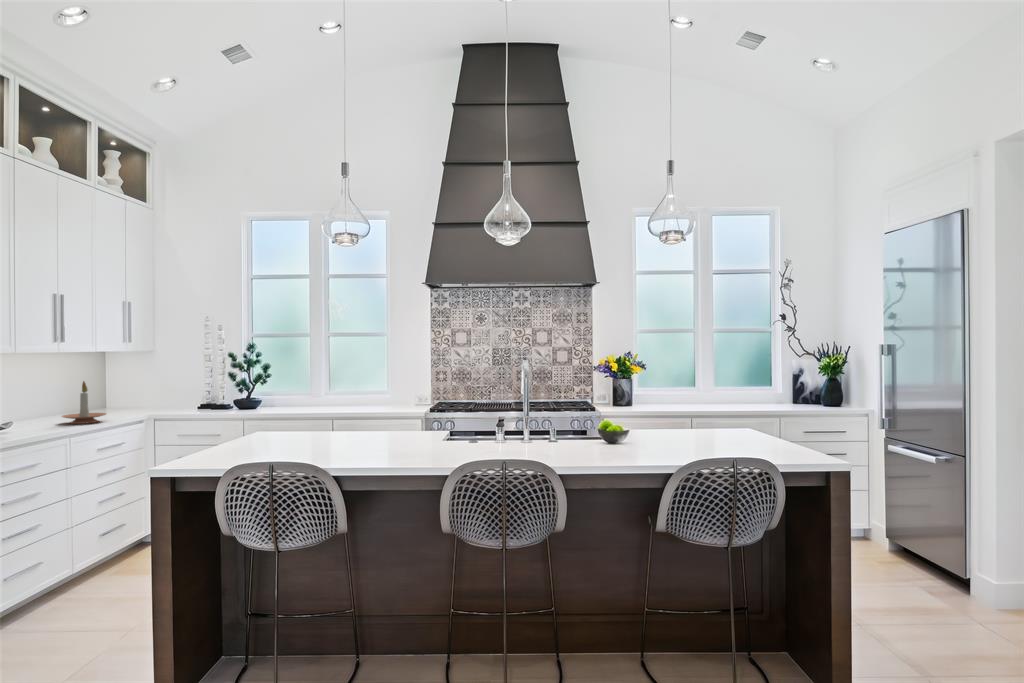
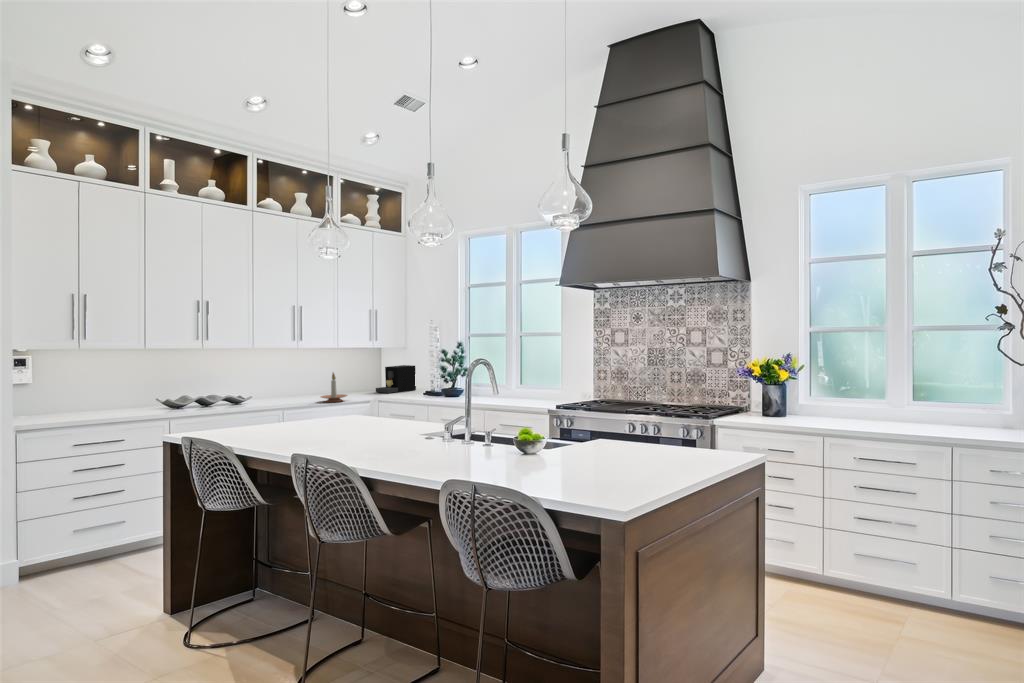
coffee maker: none [110,374,163,410] -> present [376,365,416,393]

